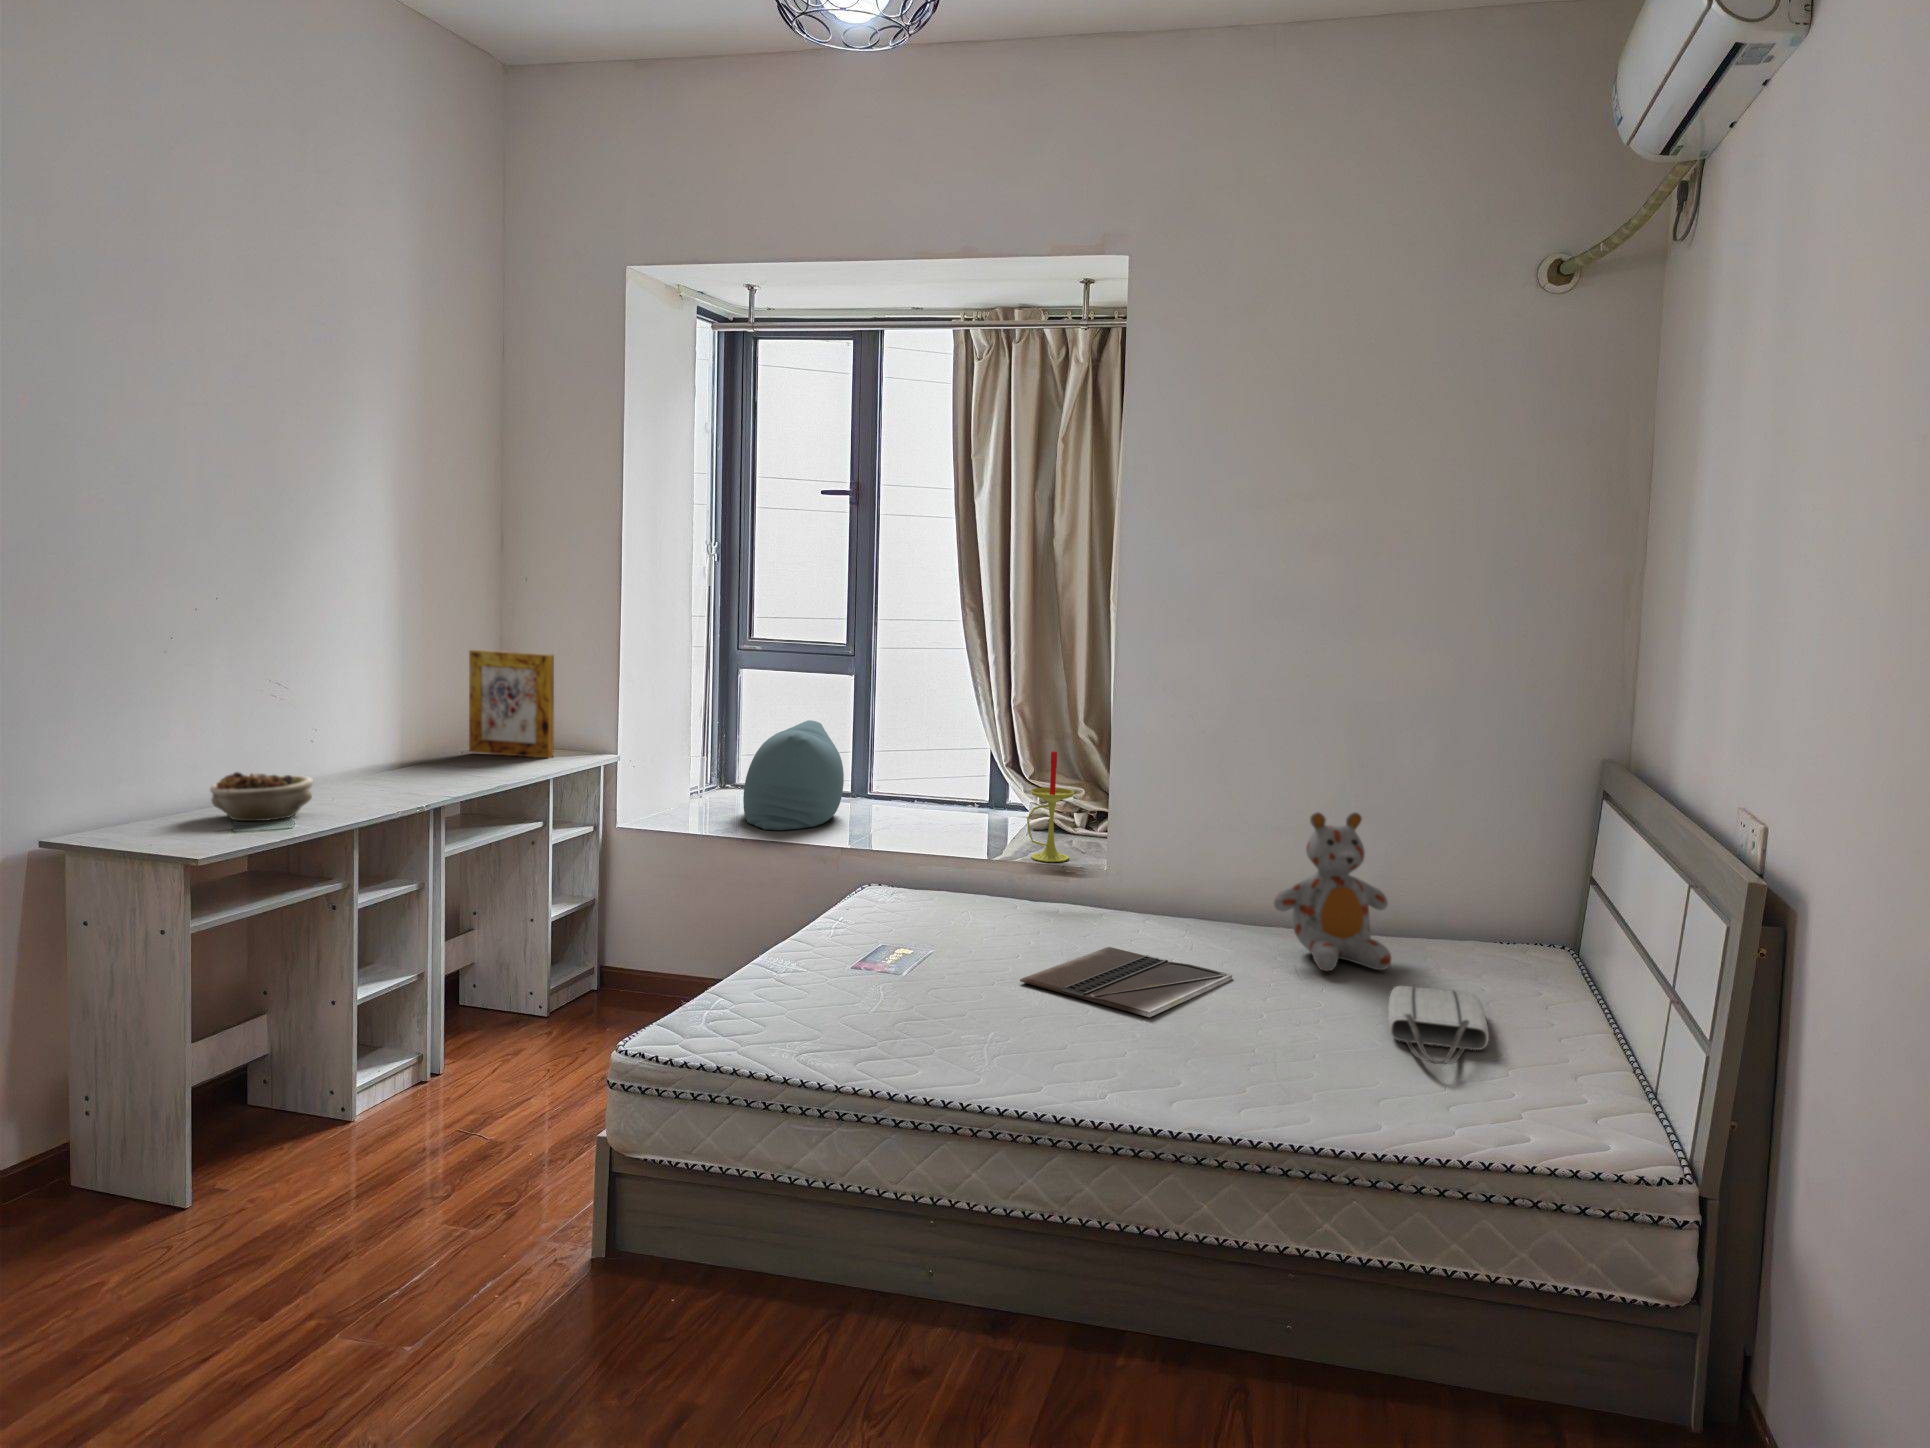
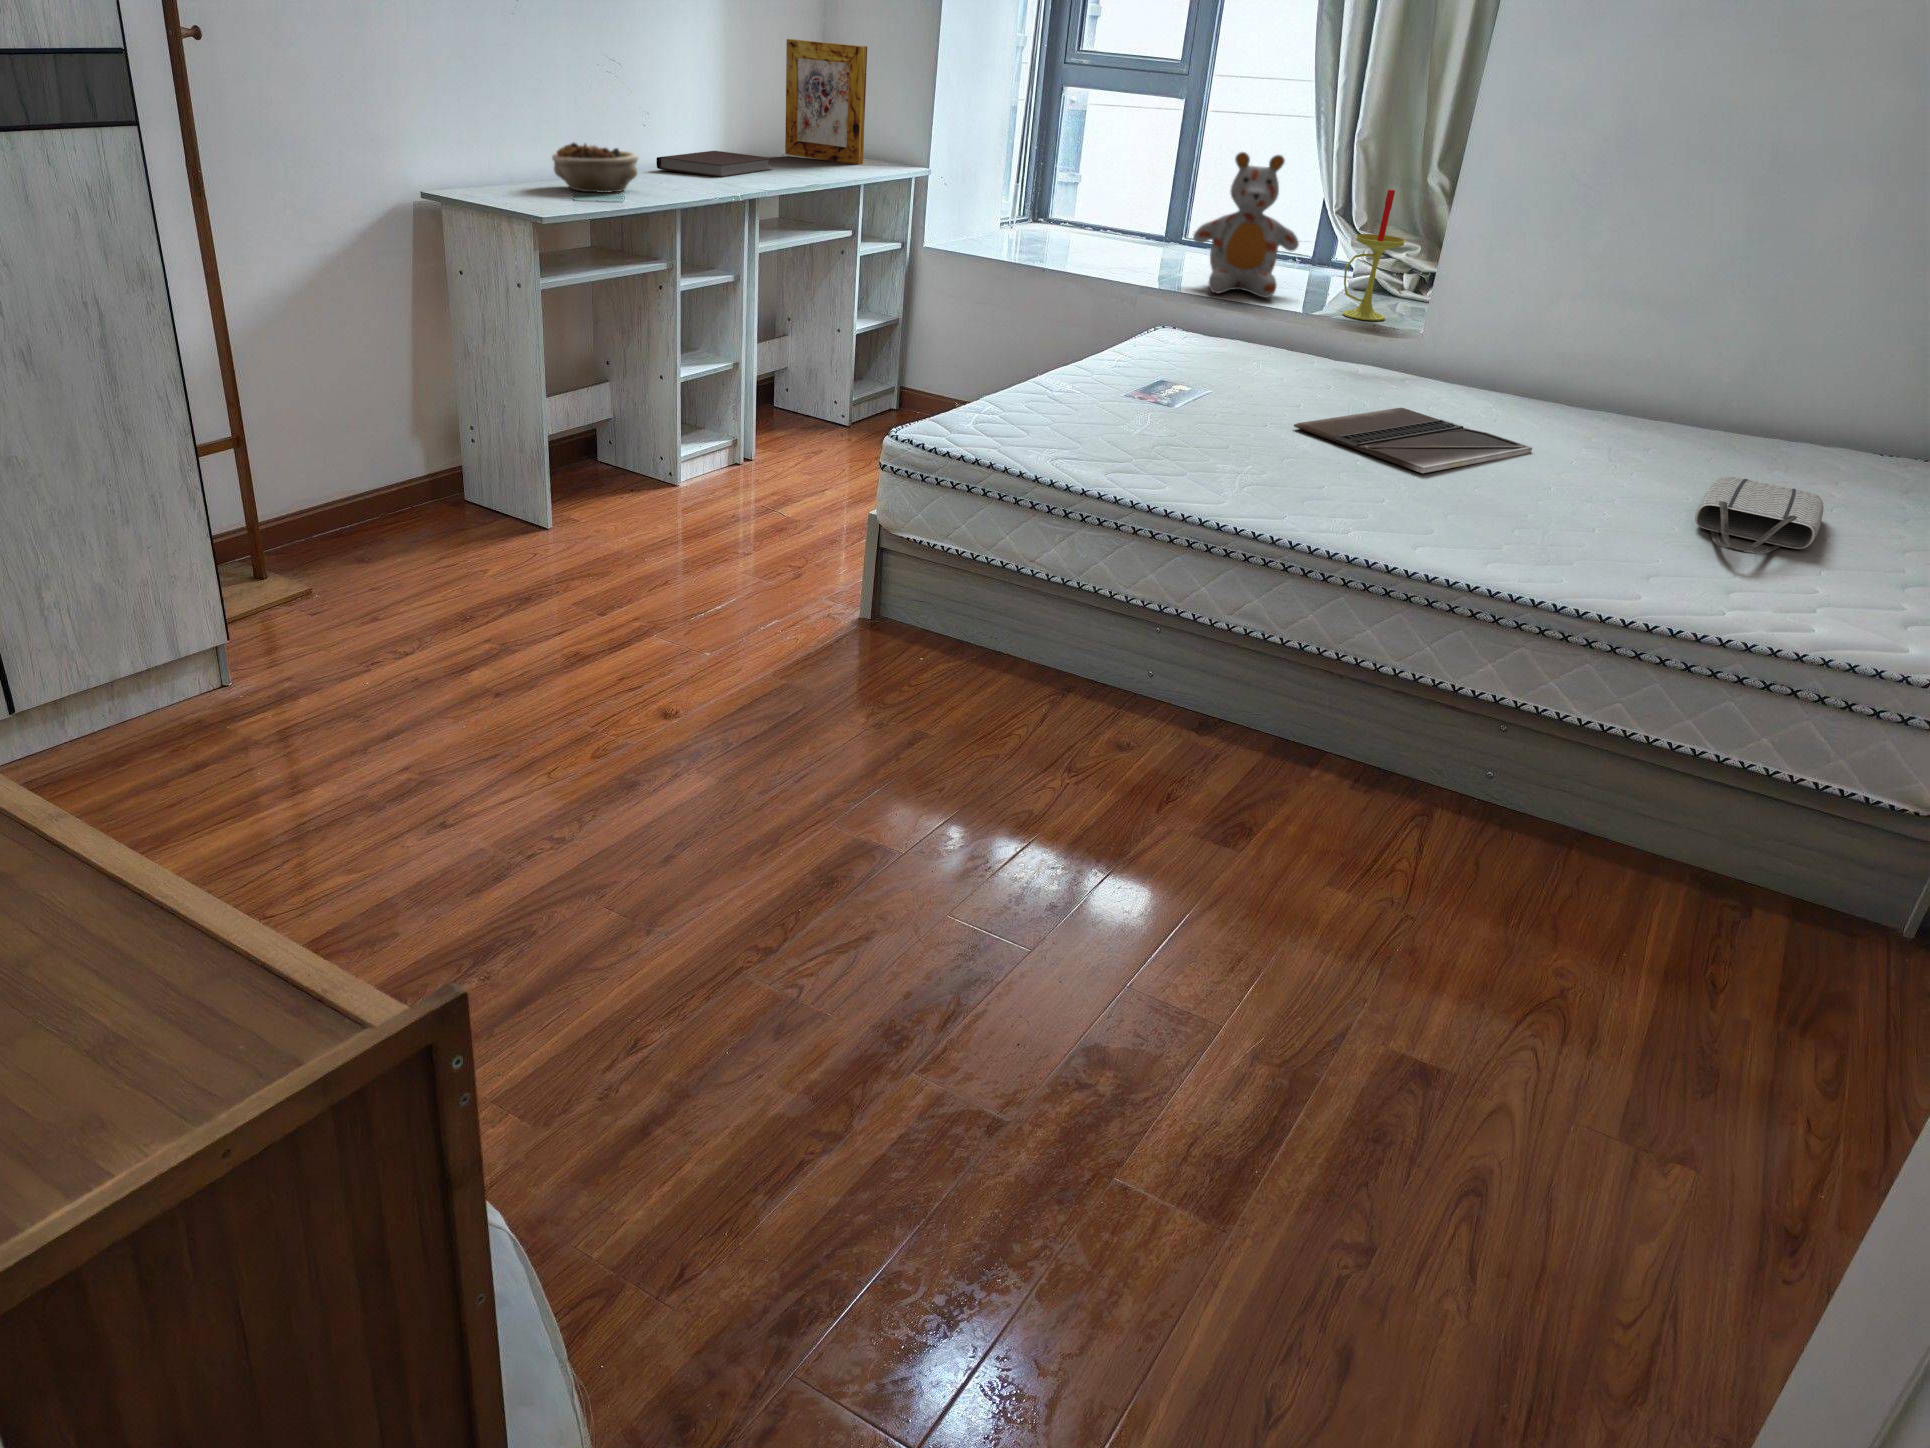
cushion: present [743,720,844,830] -> none [1048,146,1156,265]
notebook: none [329,758,460,788] -> present [656,151,773,178]
stuffed bear: present [1274,812,1391,971] -> present [1193,152,1299,298]

